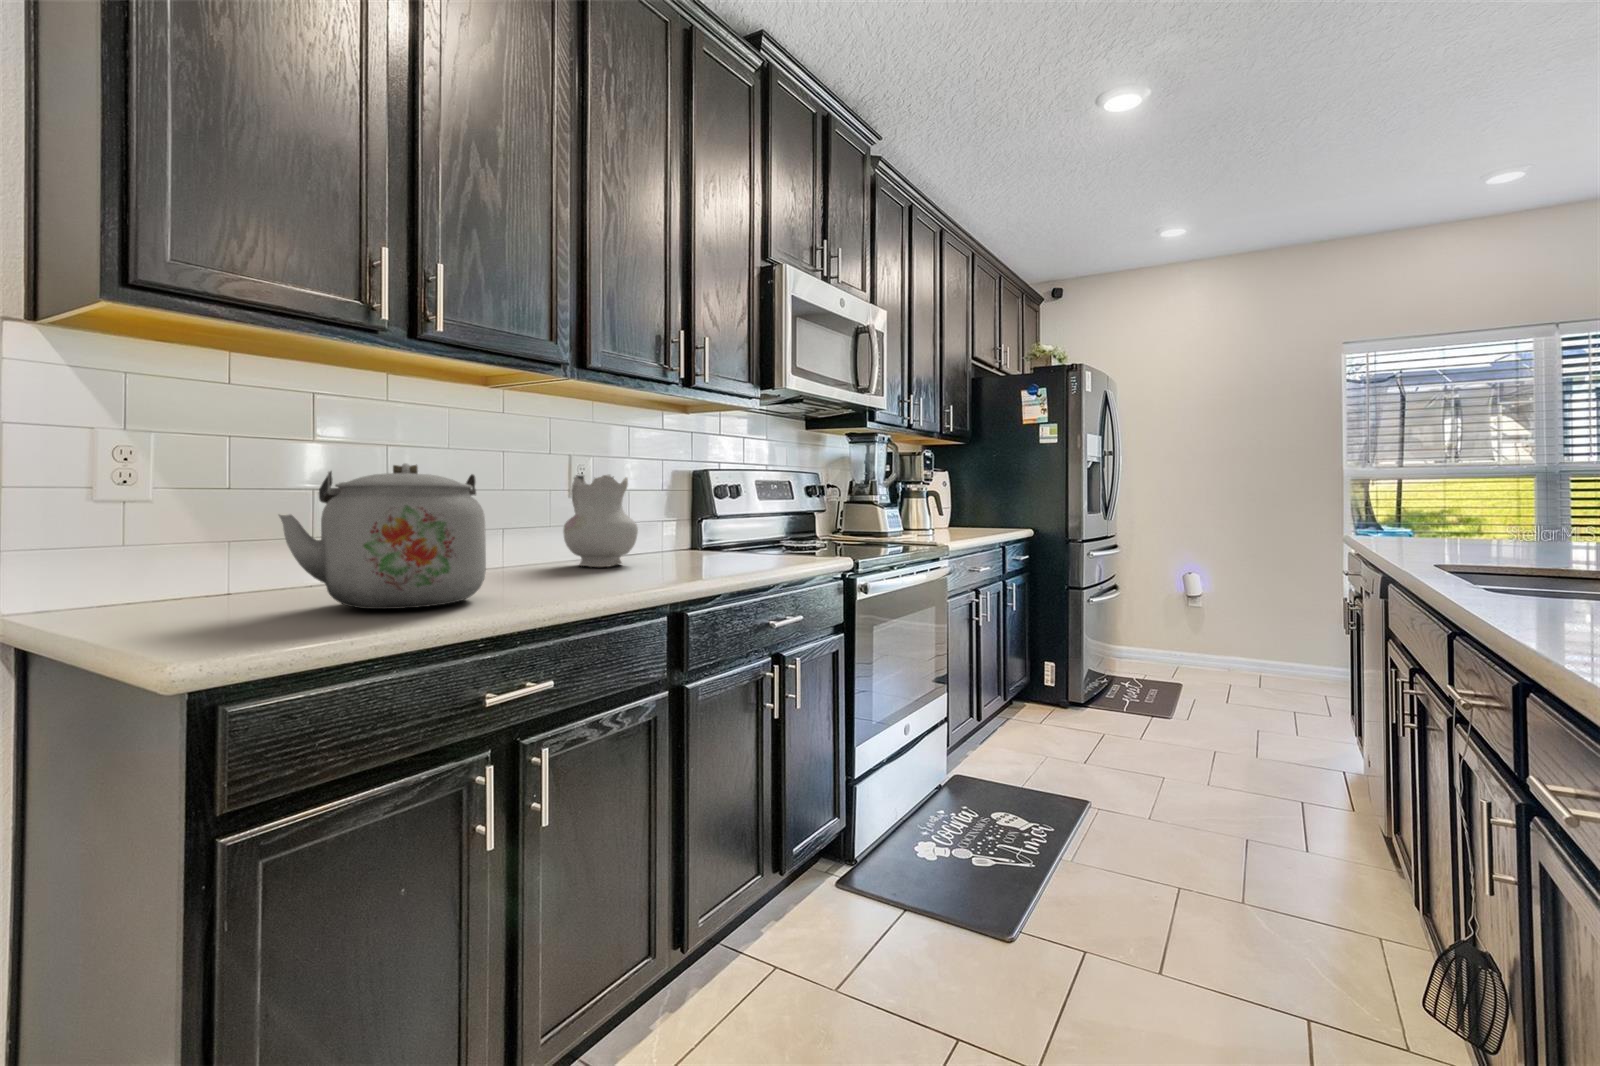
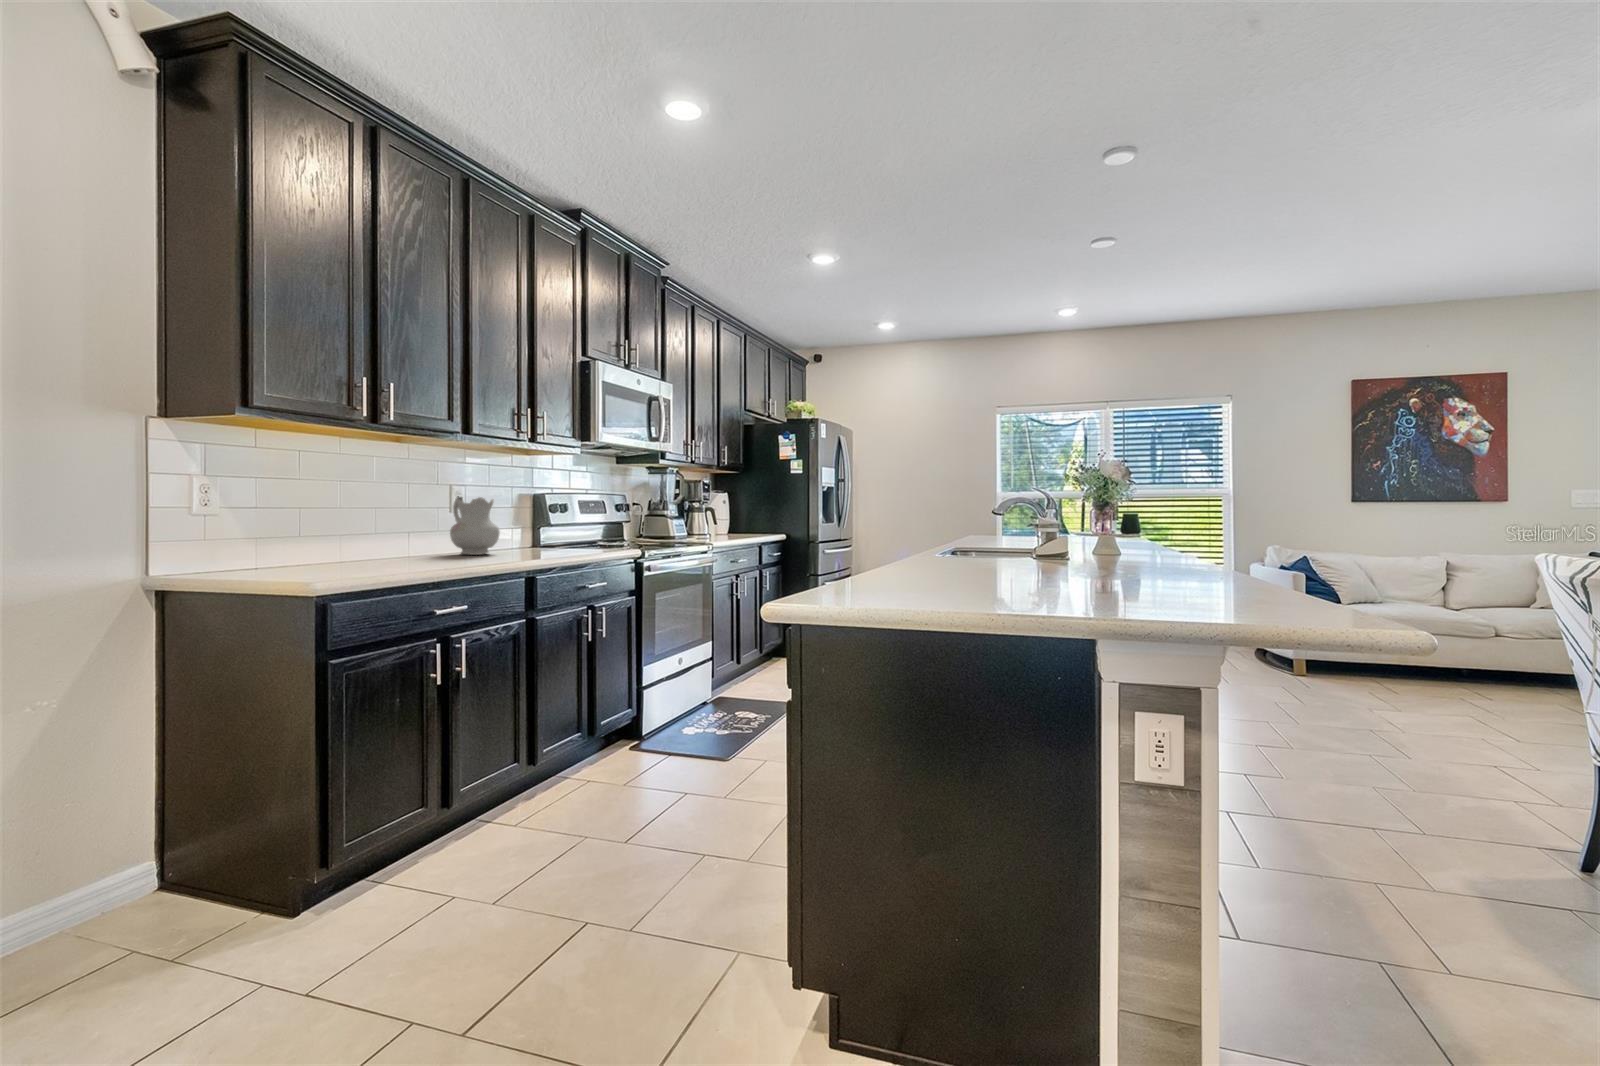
kettle: present [279,463,486,609] -> none [317,493,425,569]

